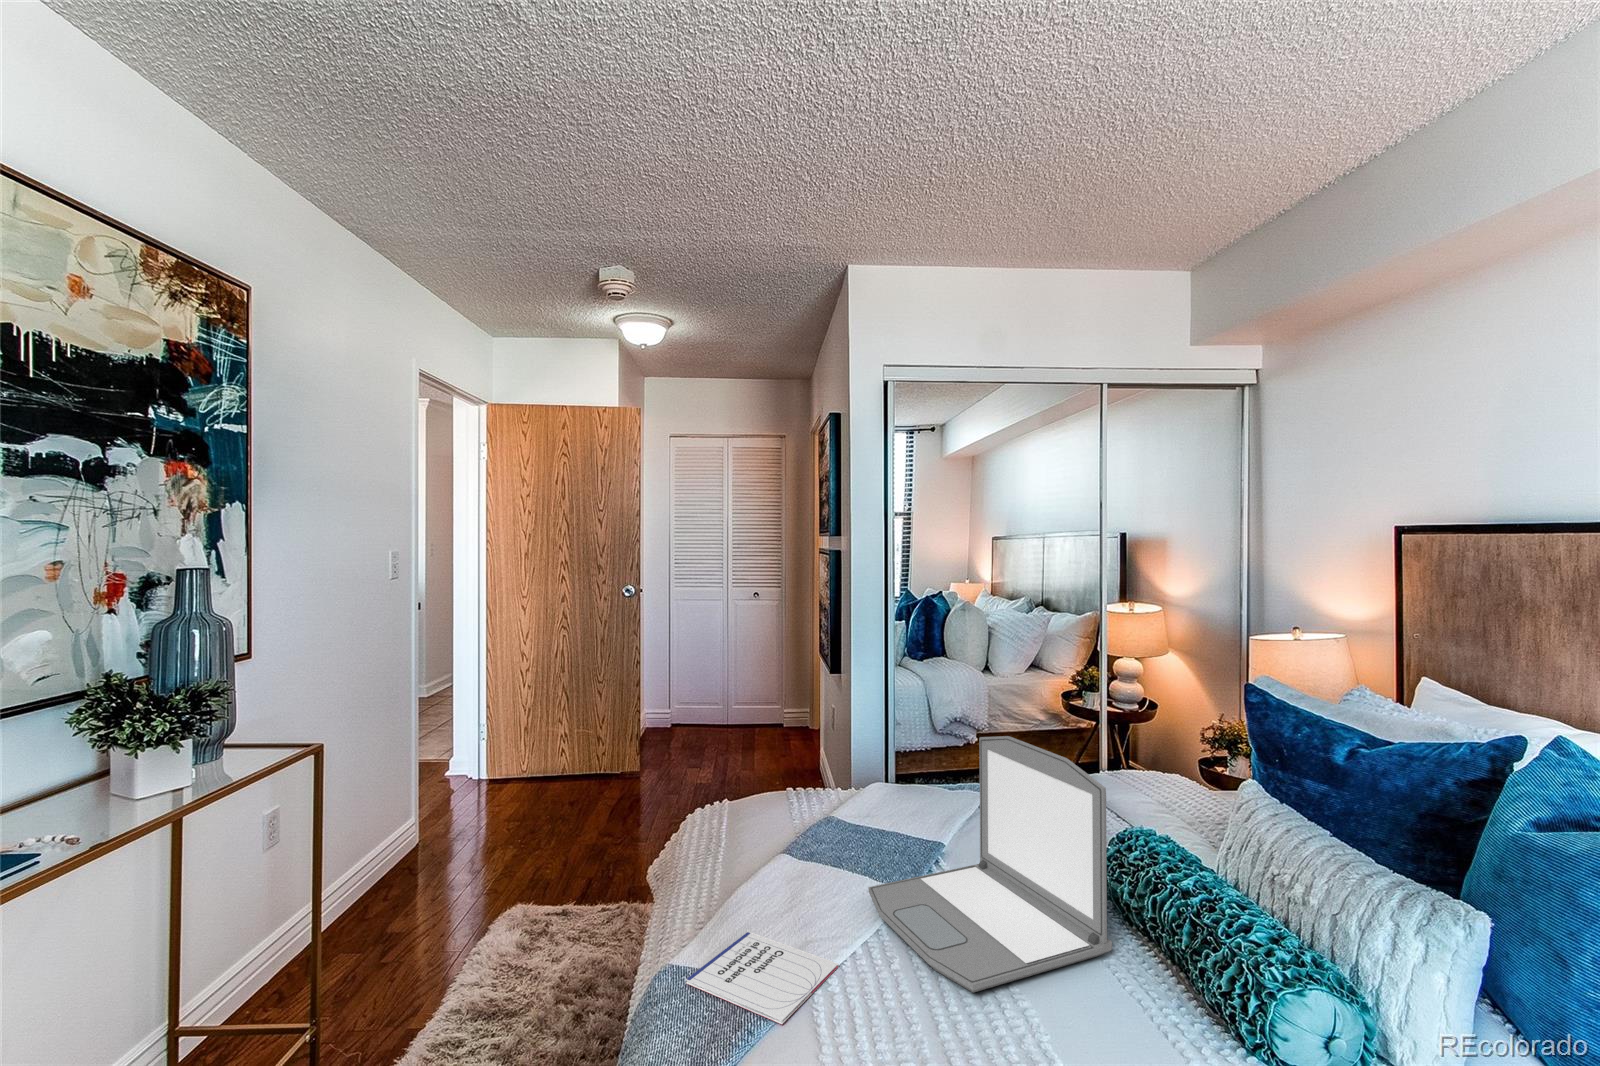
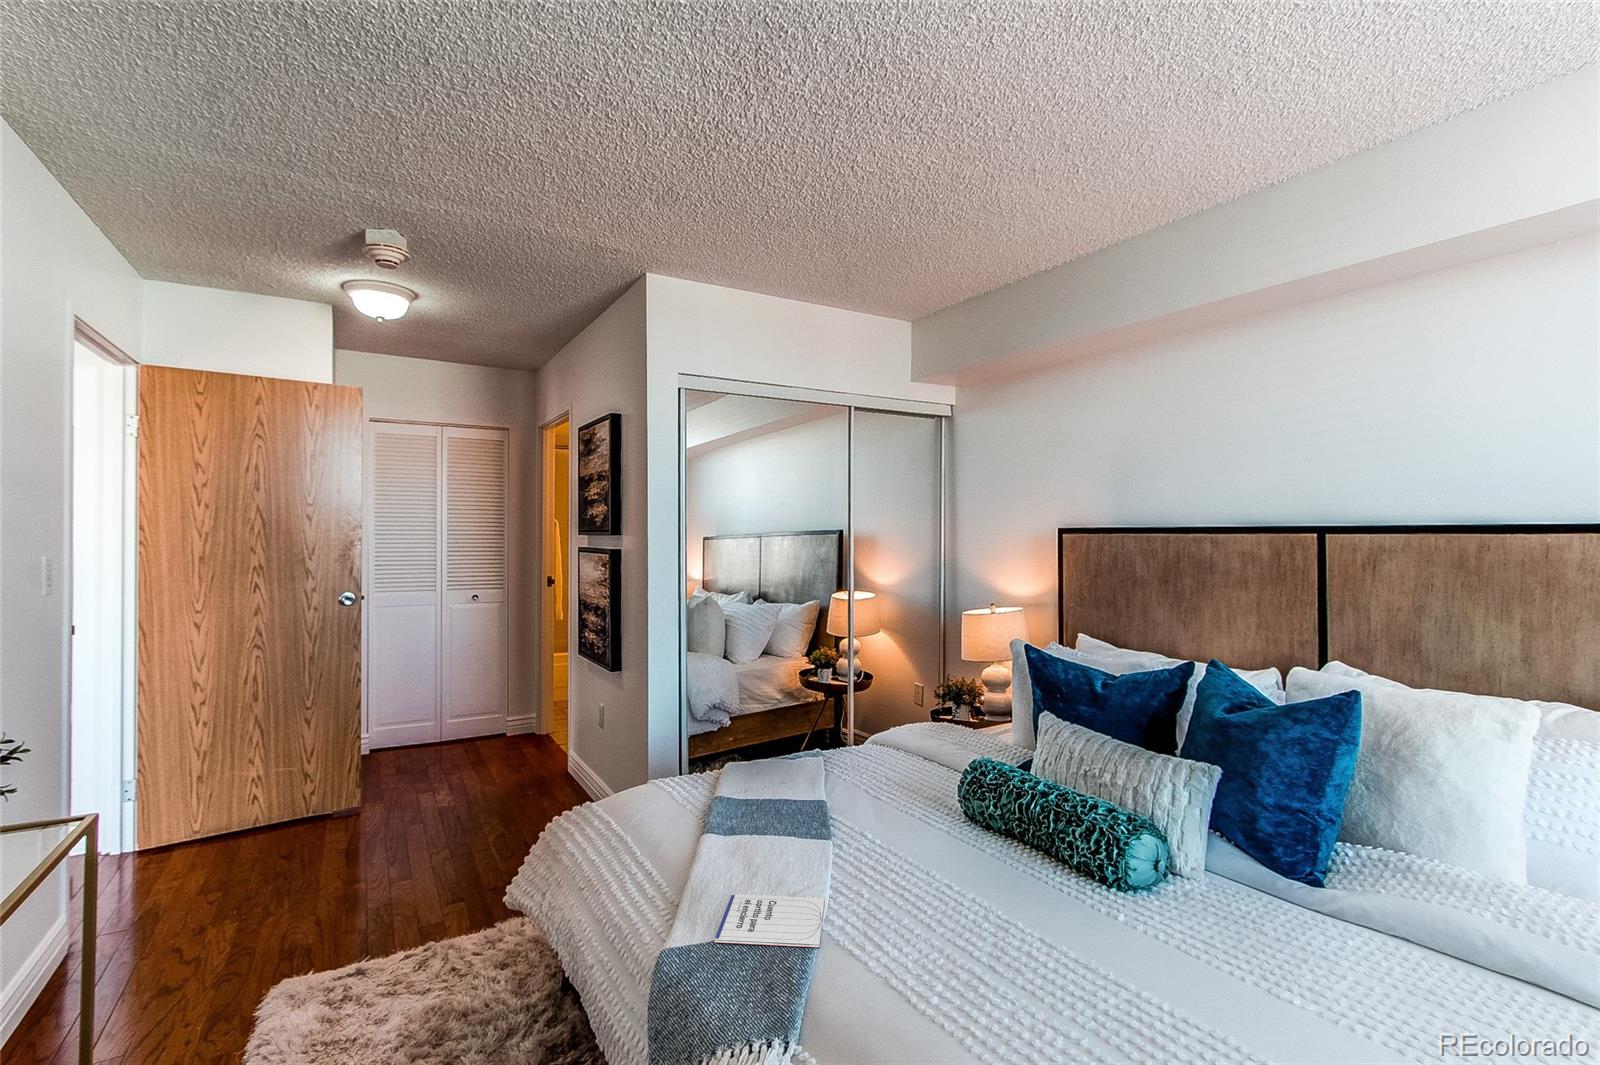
laptop: present [868,736,1112,993] -> none [806,700,1000,892]

